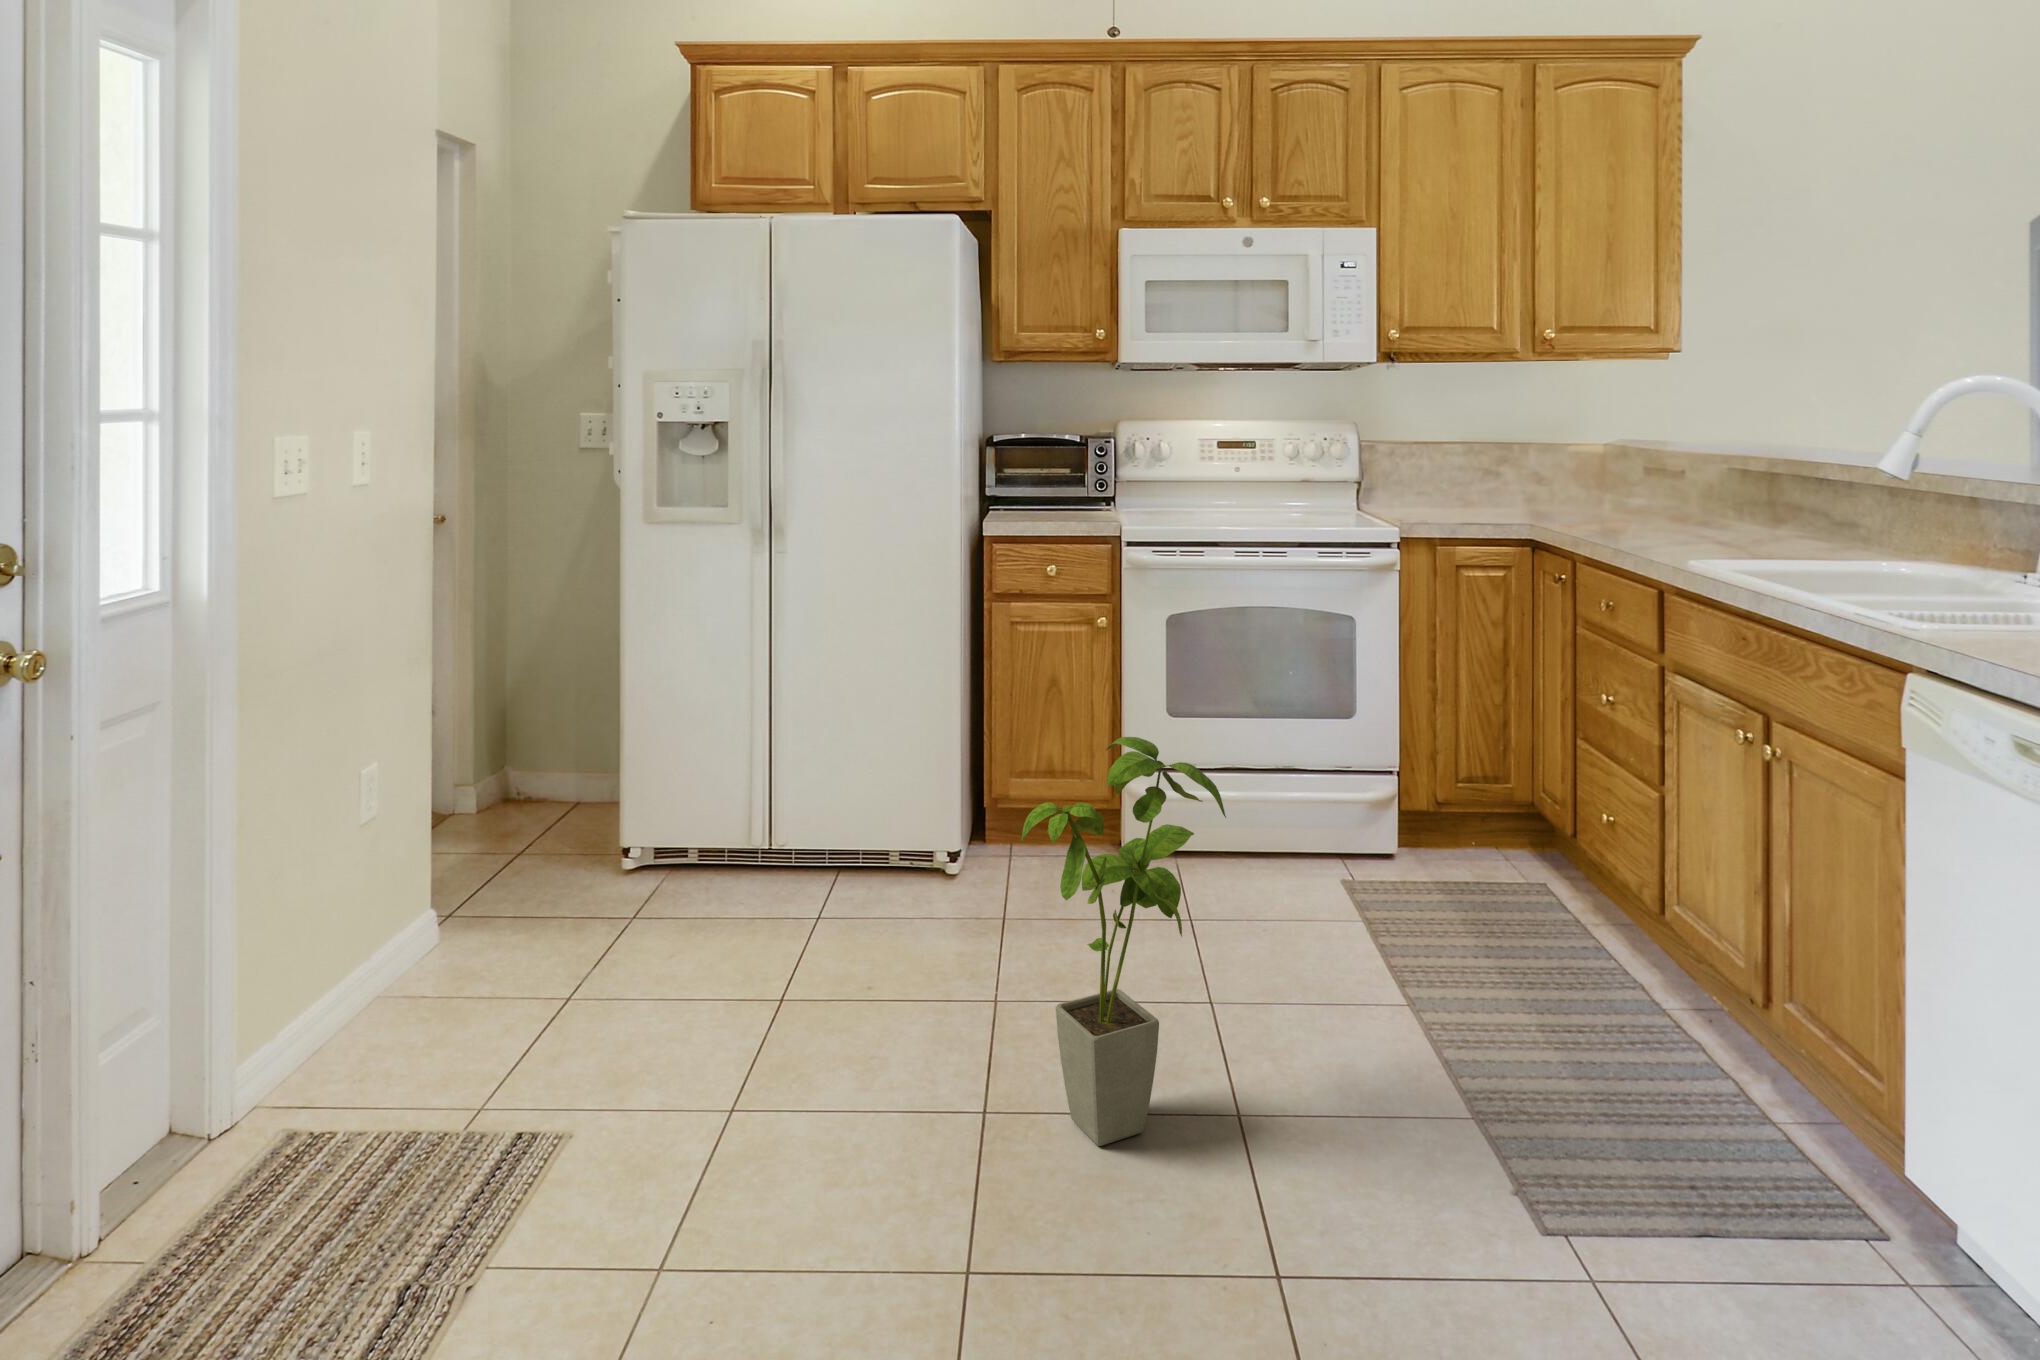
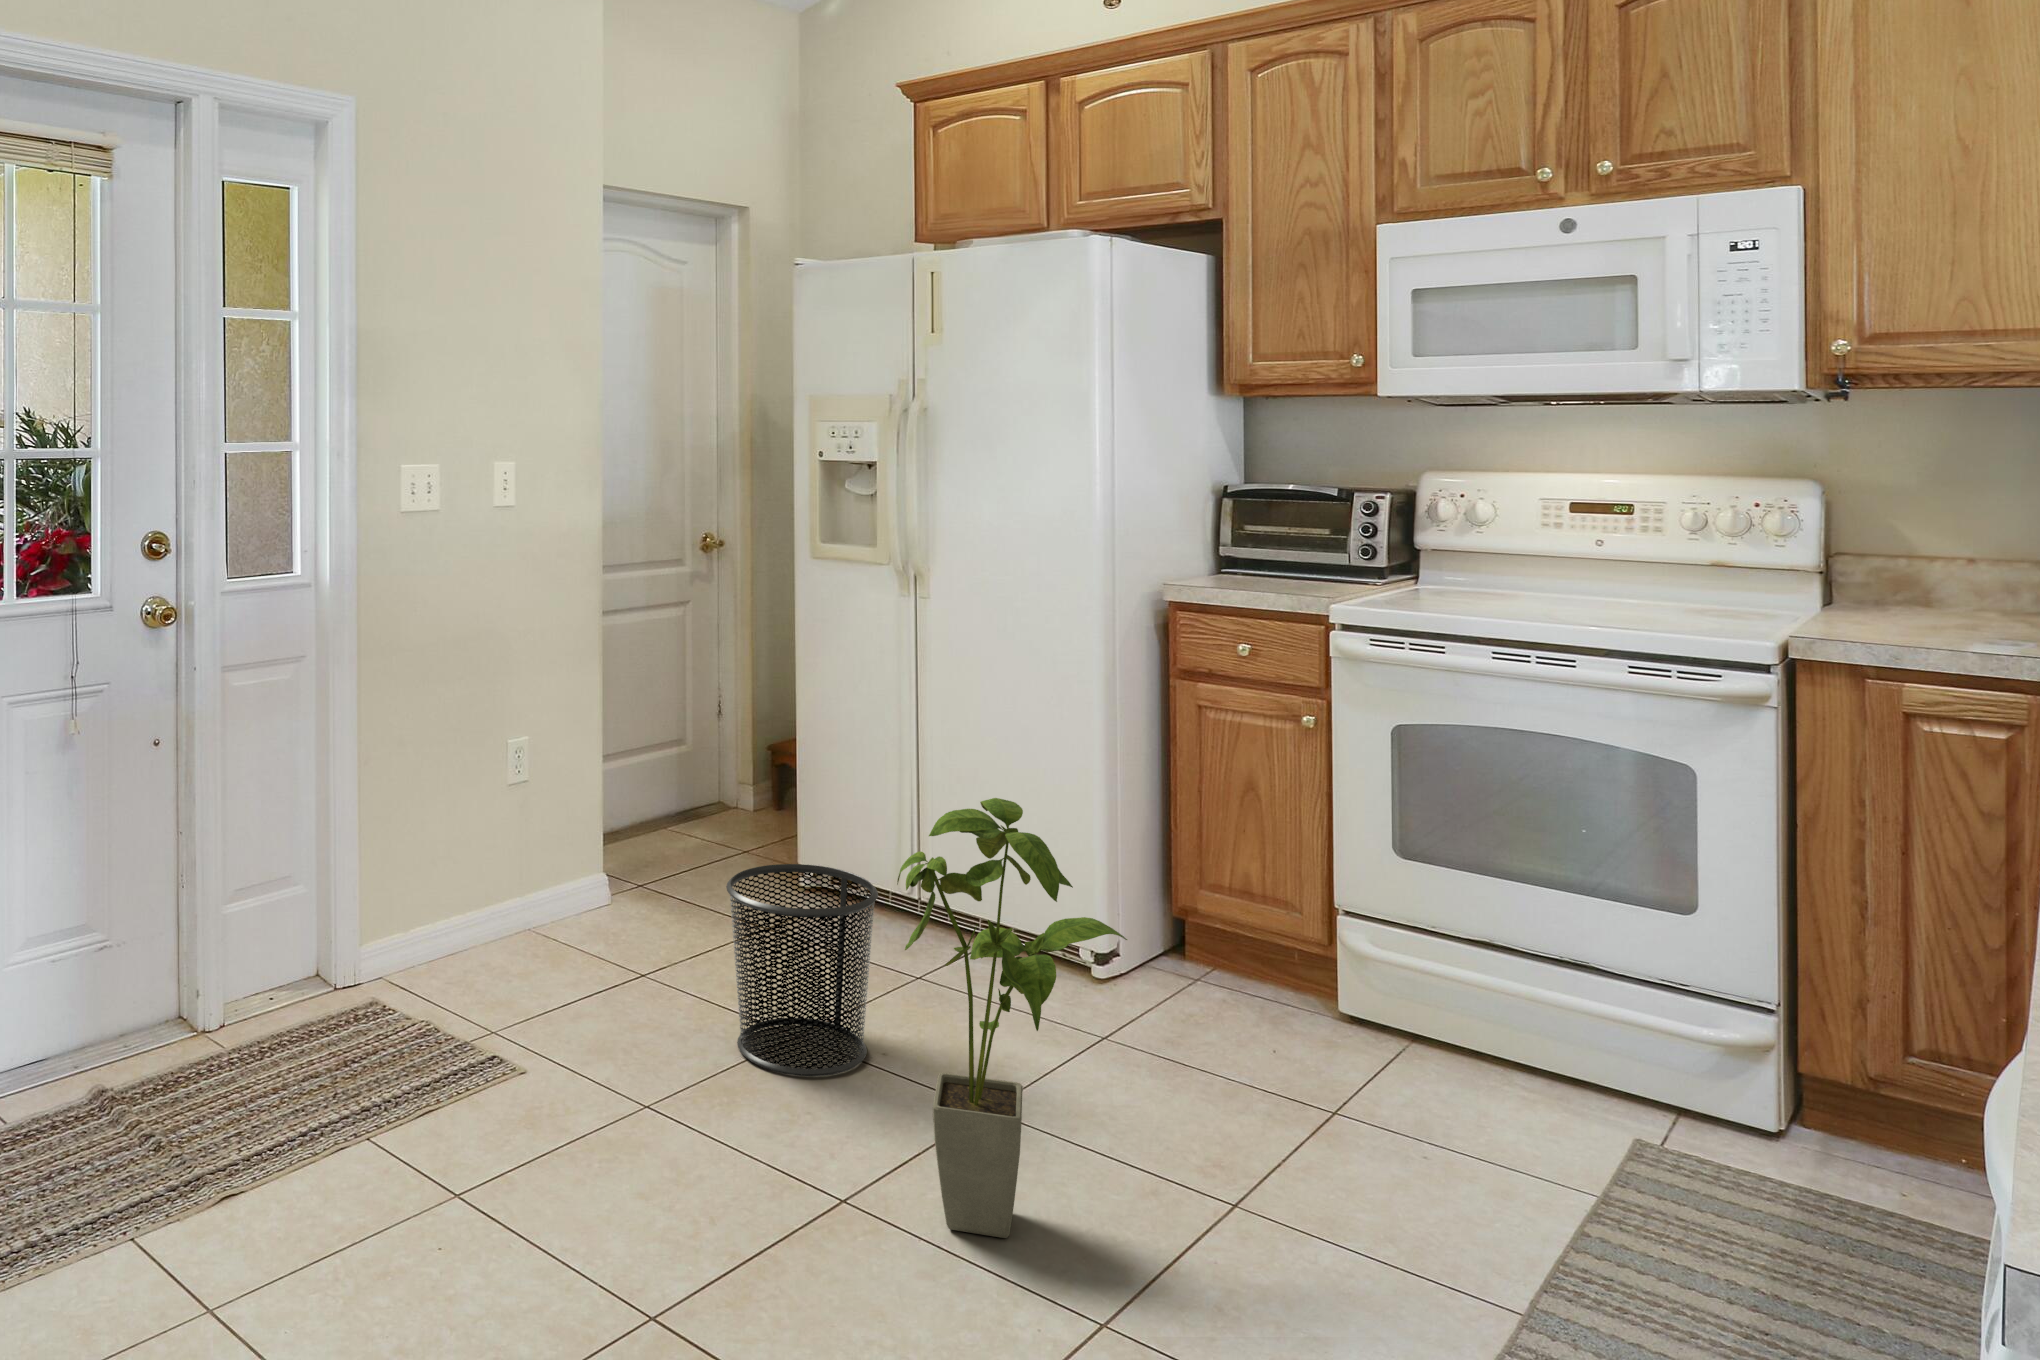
waste bin: none [721,840,877,1066] -> present [726,864,878,1076]

